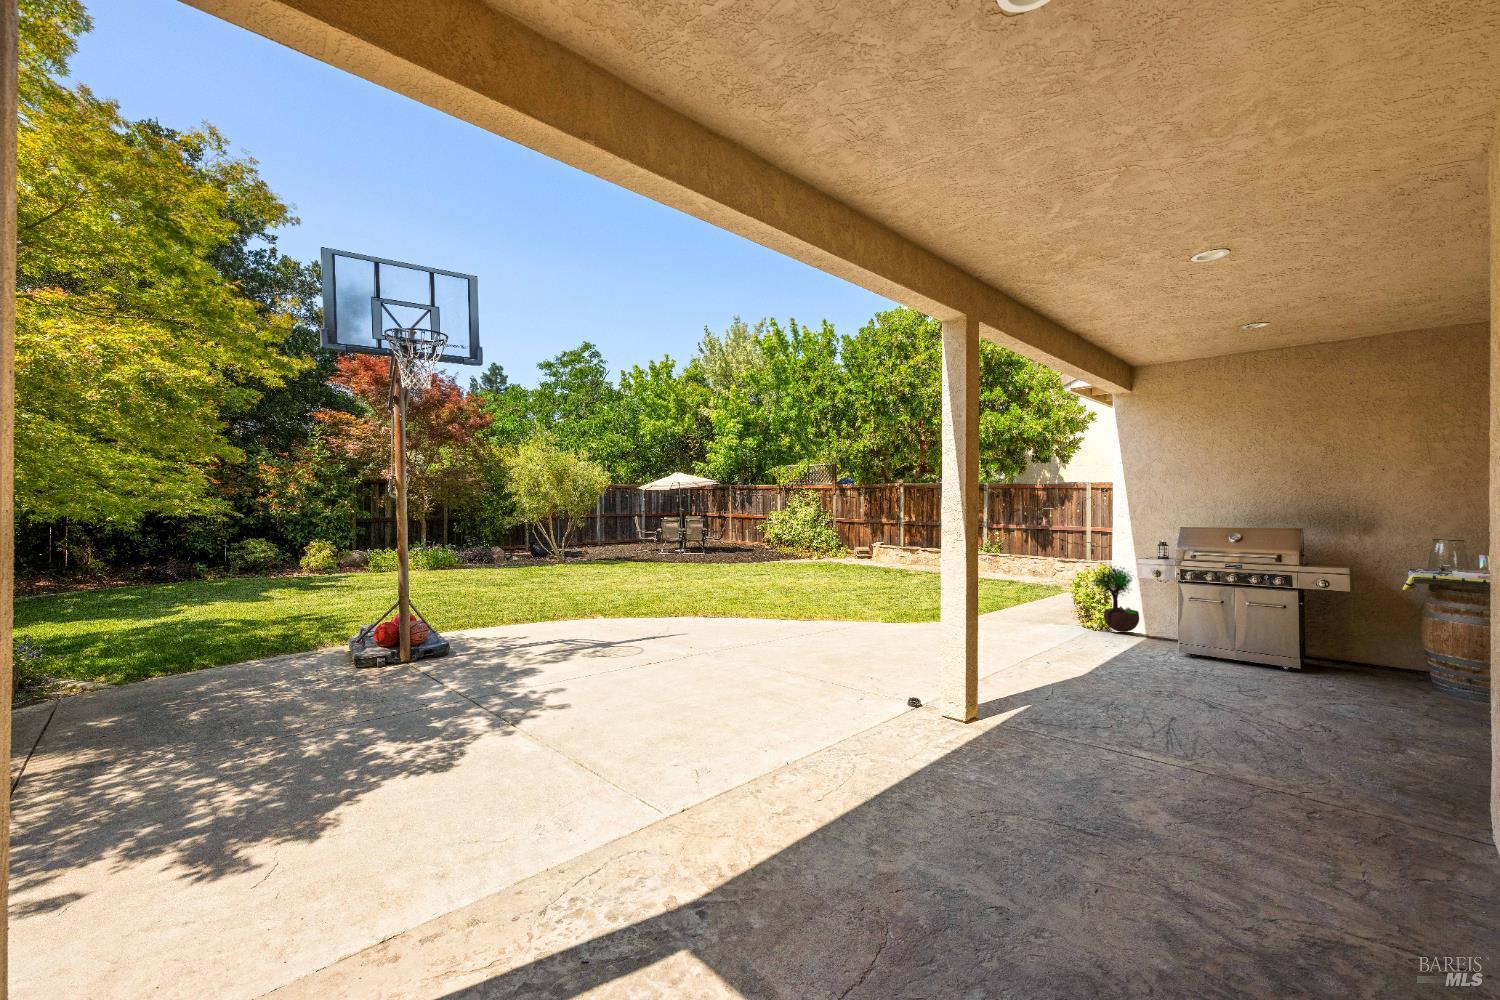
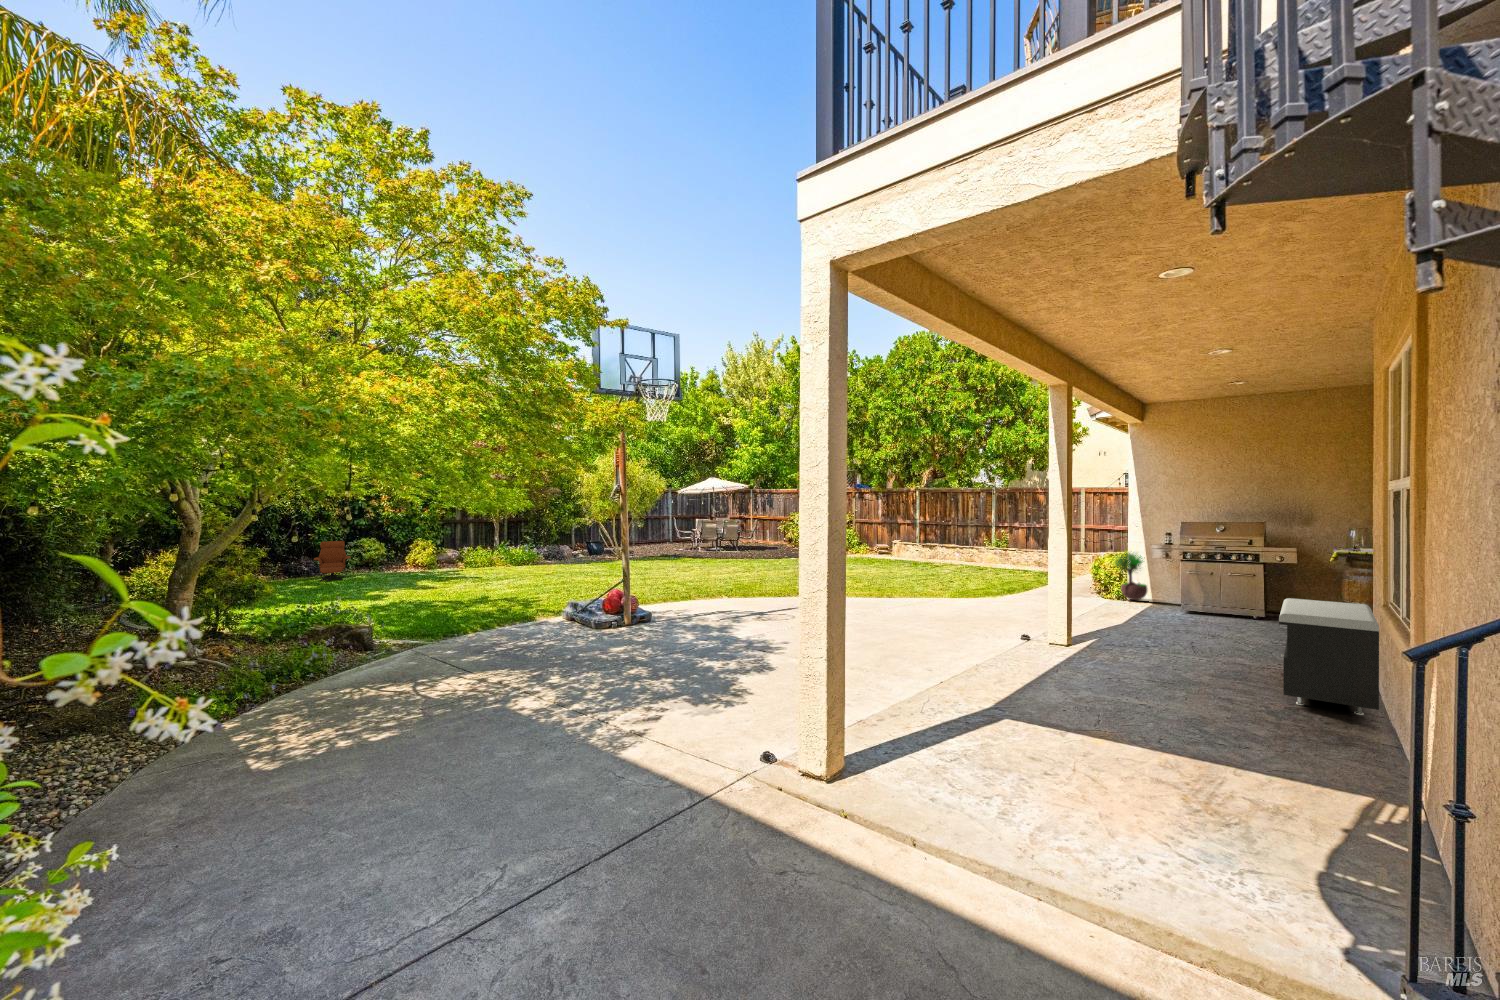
lounge chair: none [218,546,261,590] -> present [314,541,351,581]
storage bench: none [1264,678,1483,965] -> present [1279,598,1379,715]

